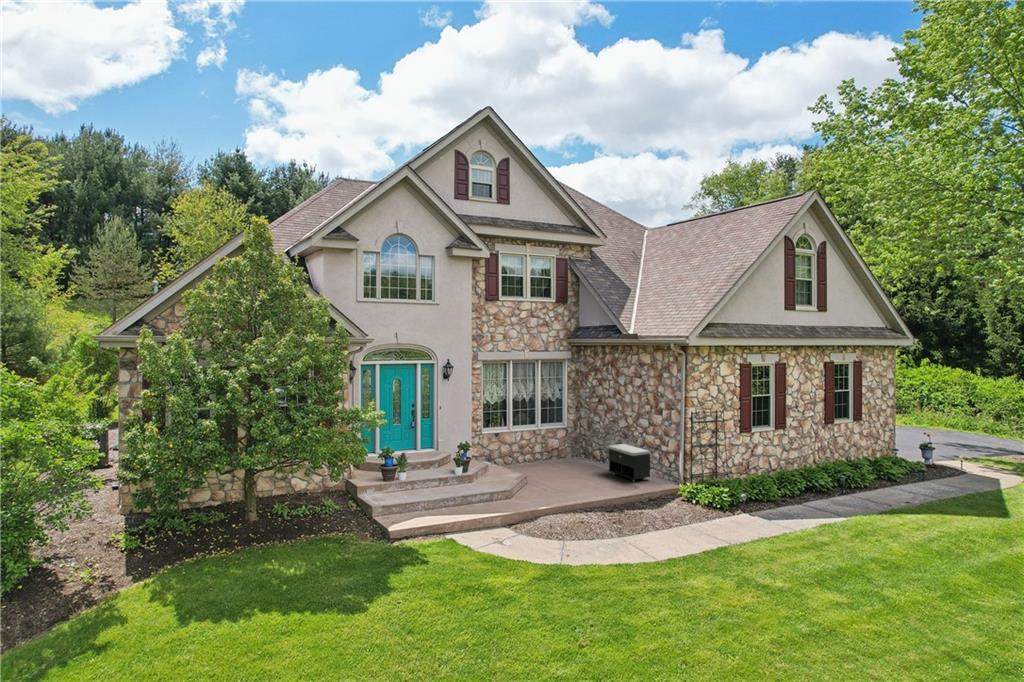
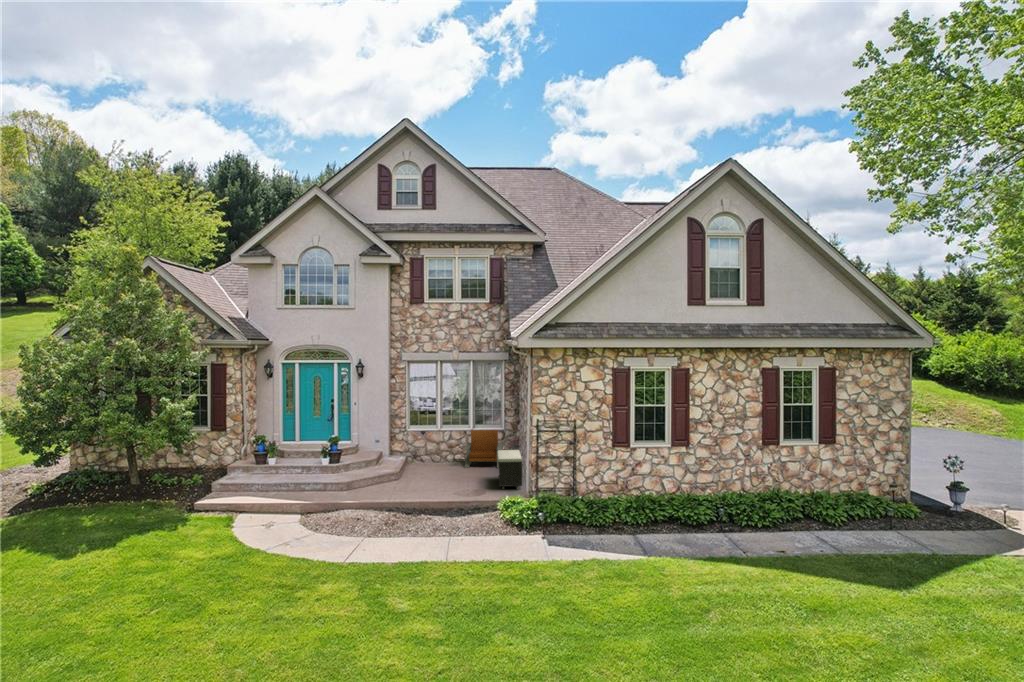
lounge chair: none [539,427,585,468] -> present [465,430,503,468]

